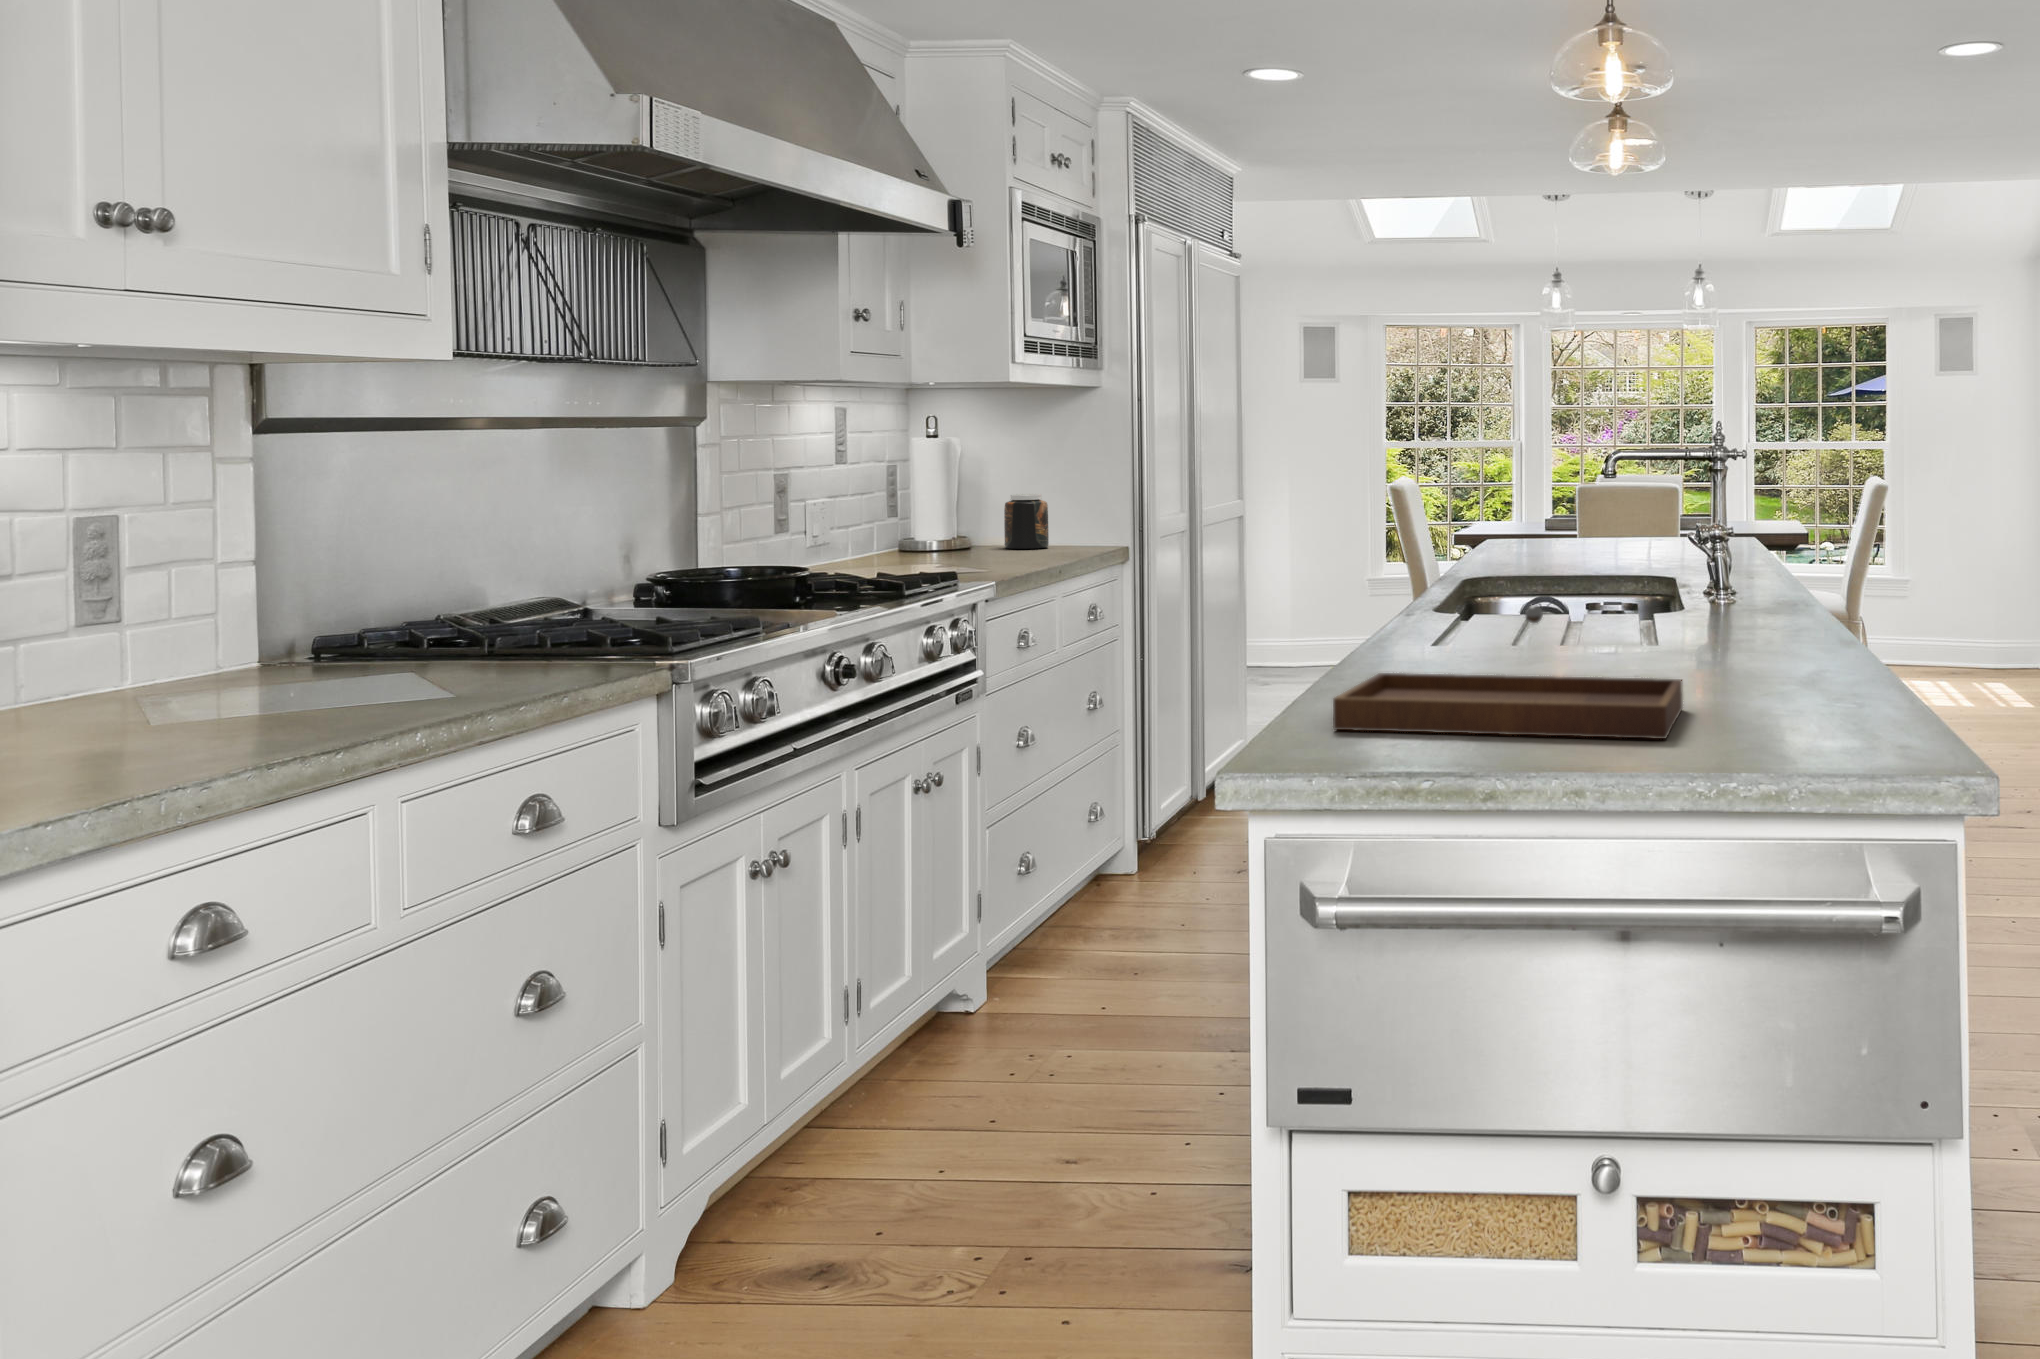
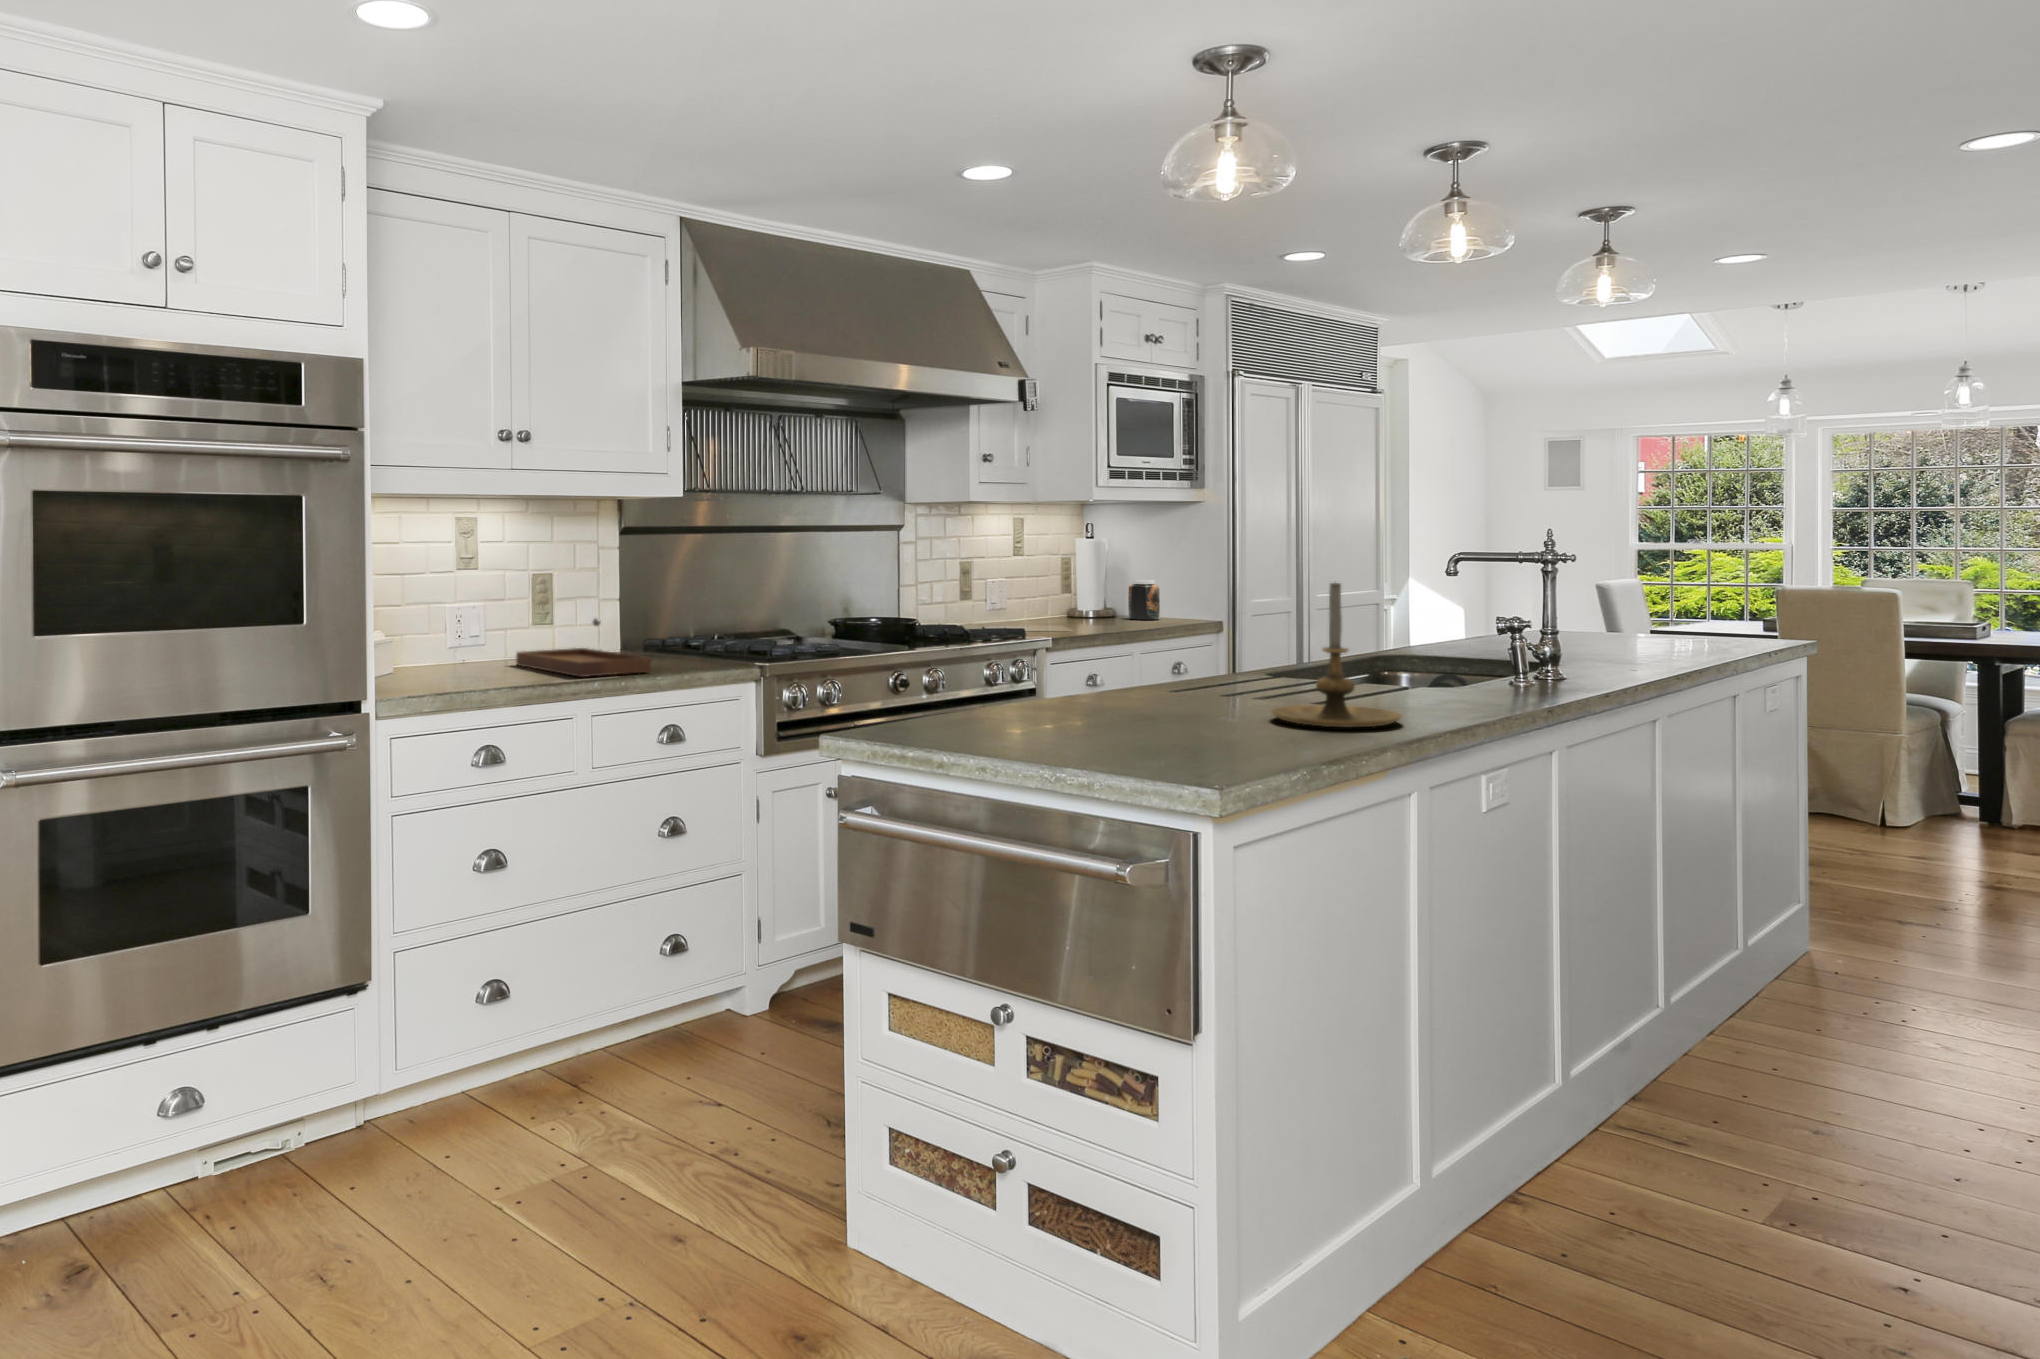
candle holder: none [1652,475,1815,665] -> present [1271,583,1402,728]
tray: present [1333,605,1683,739] -> present [516,618,651,677]

